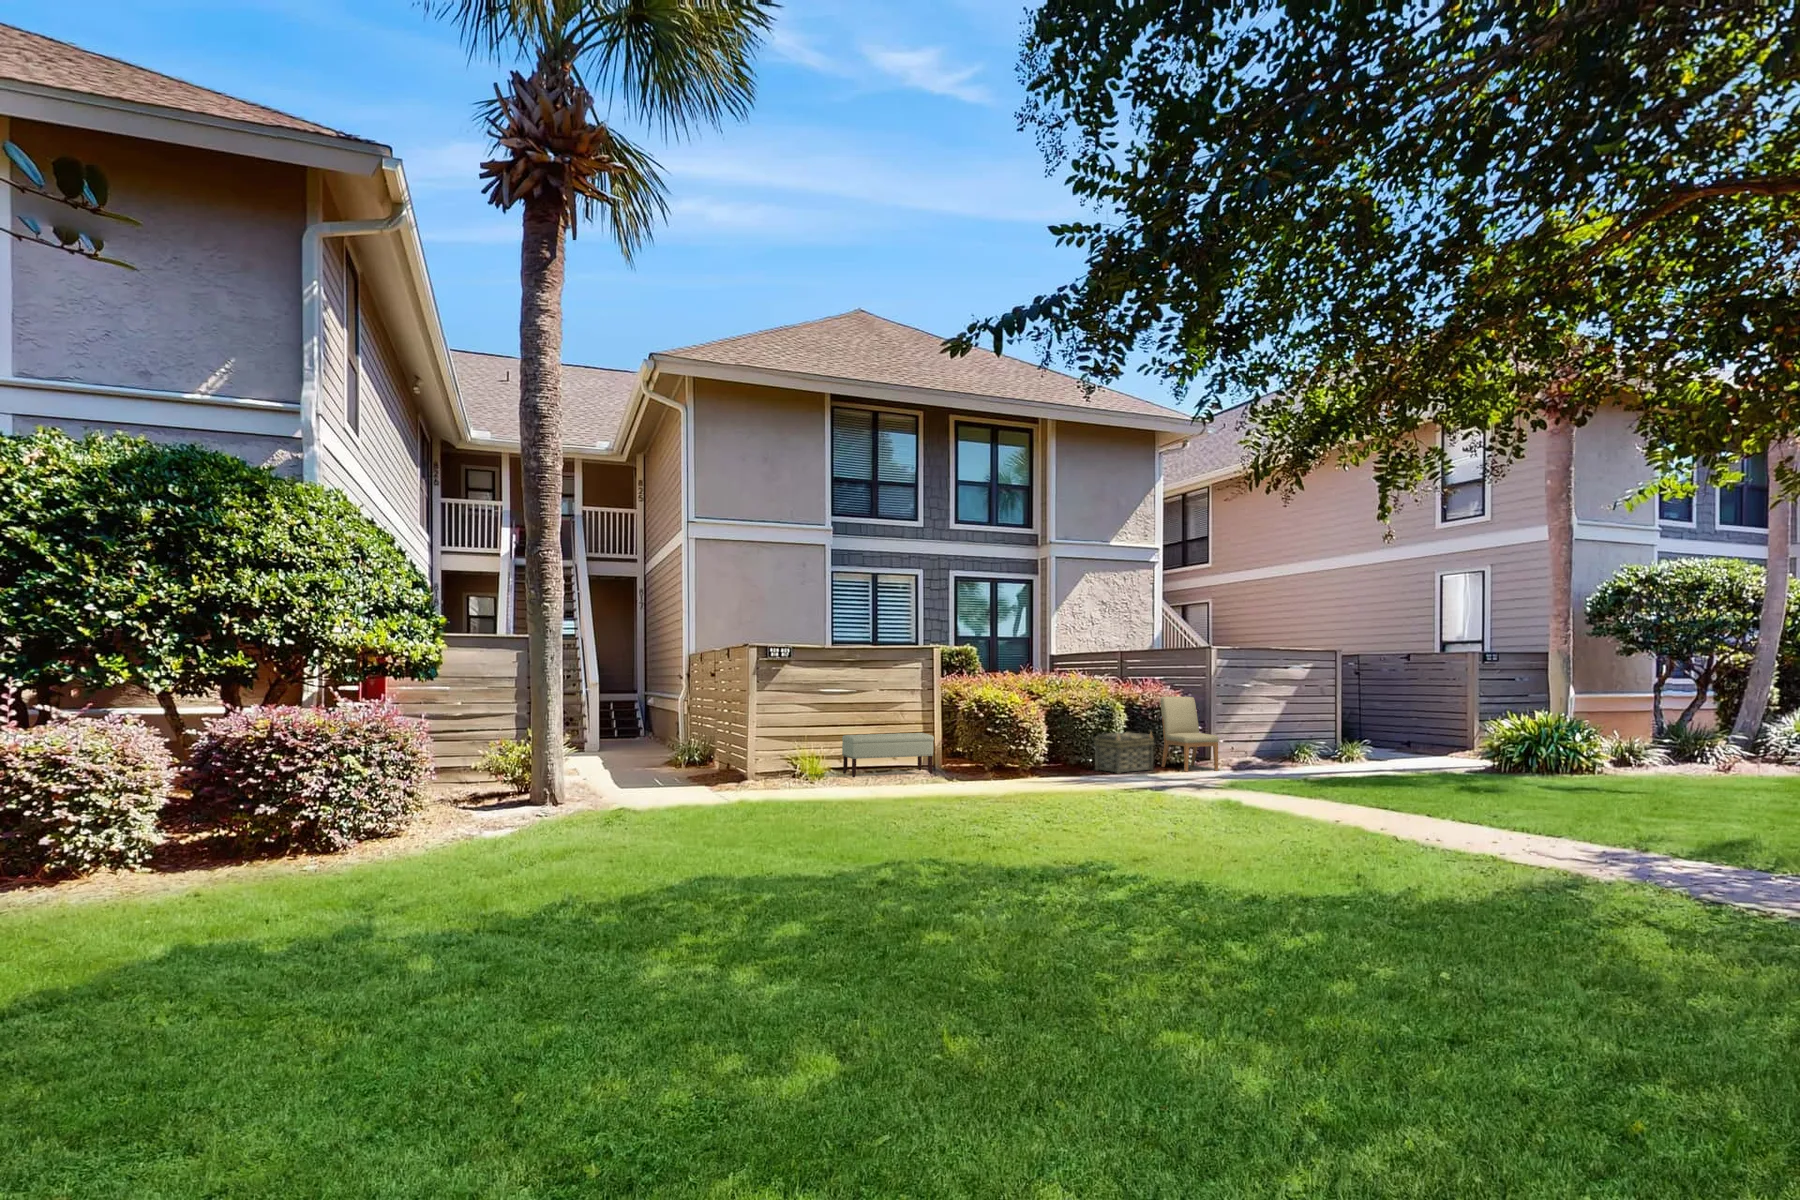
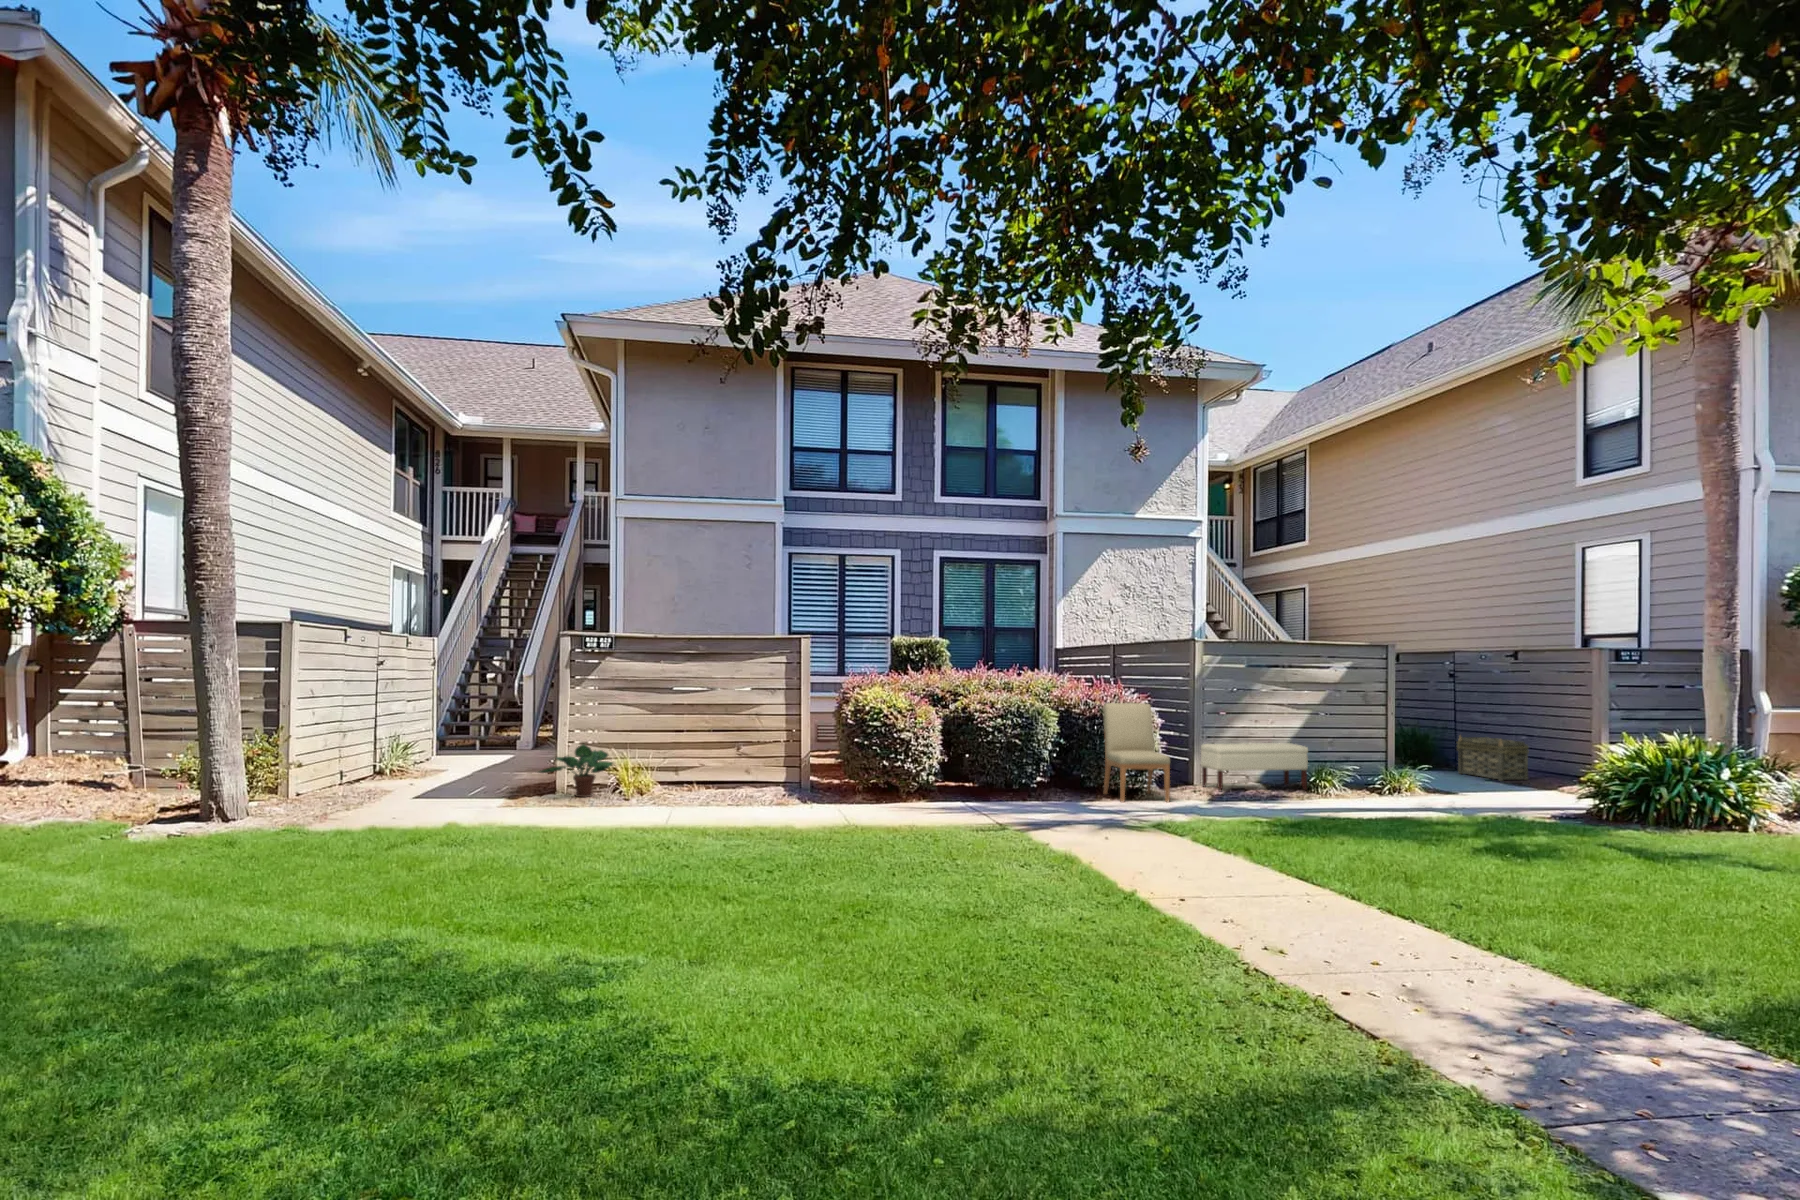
basket: present [1094,732,1154,773] -> present [1457,736,1529,781]
bench: present [842,733,934,777] -> present [1201,743,1308,791]
potted plant: none [749,737,813,782] -> present [539,744,613,797]

